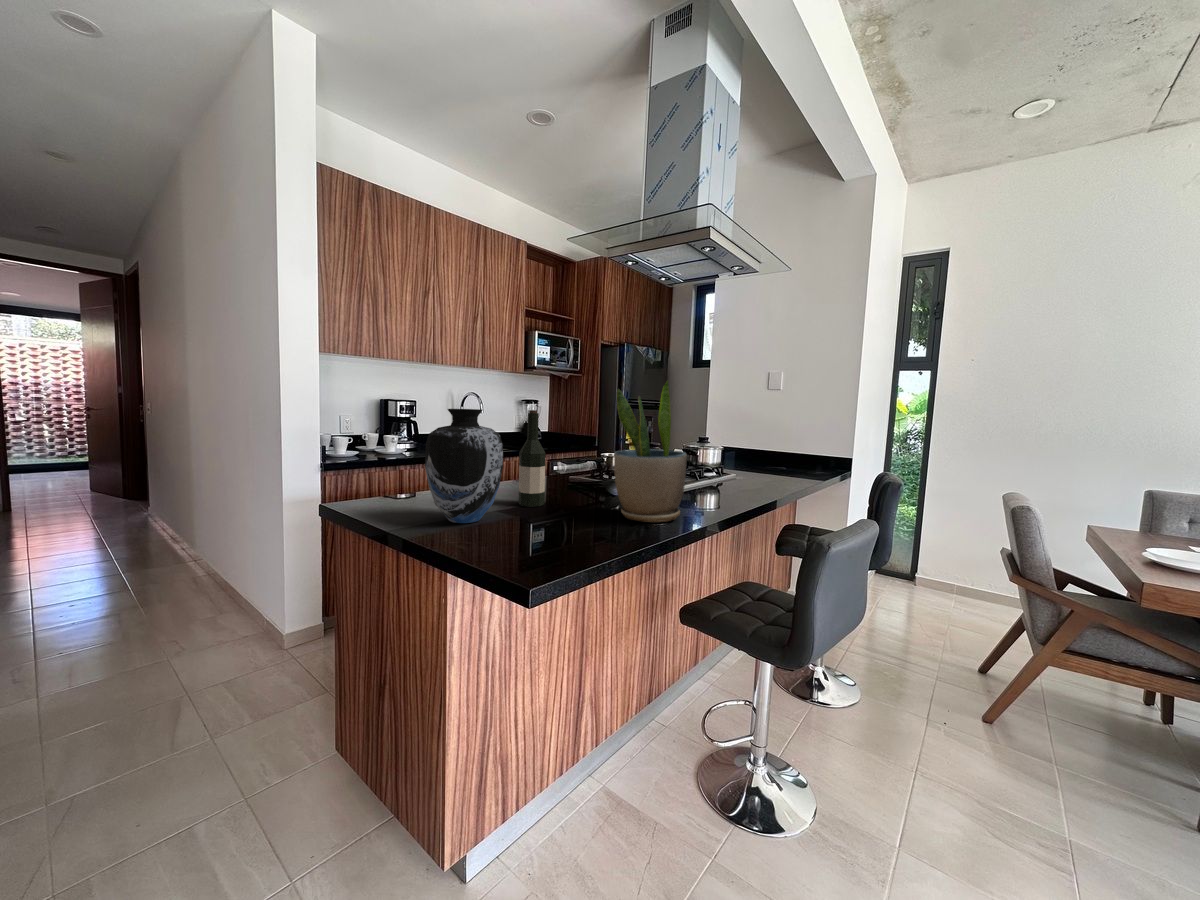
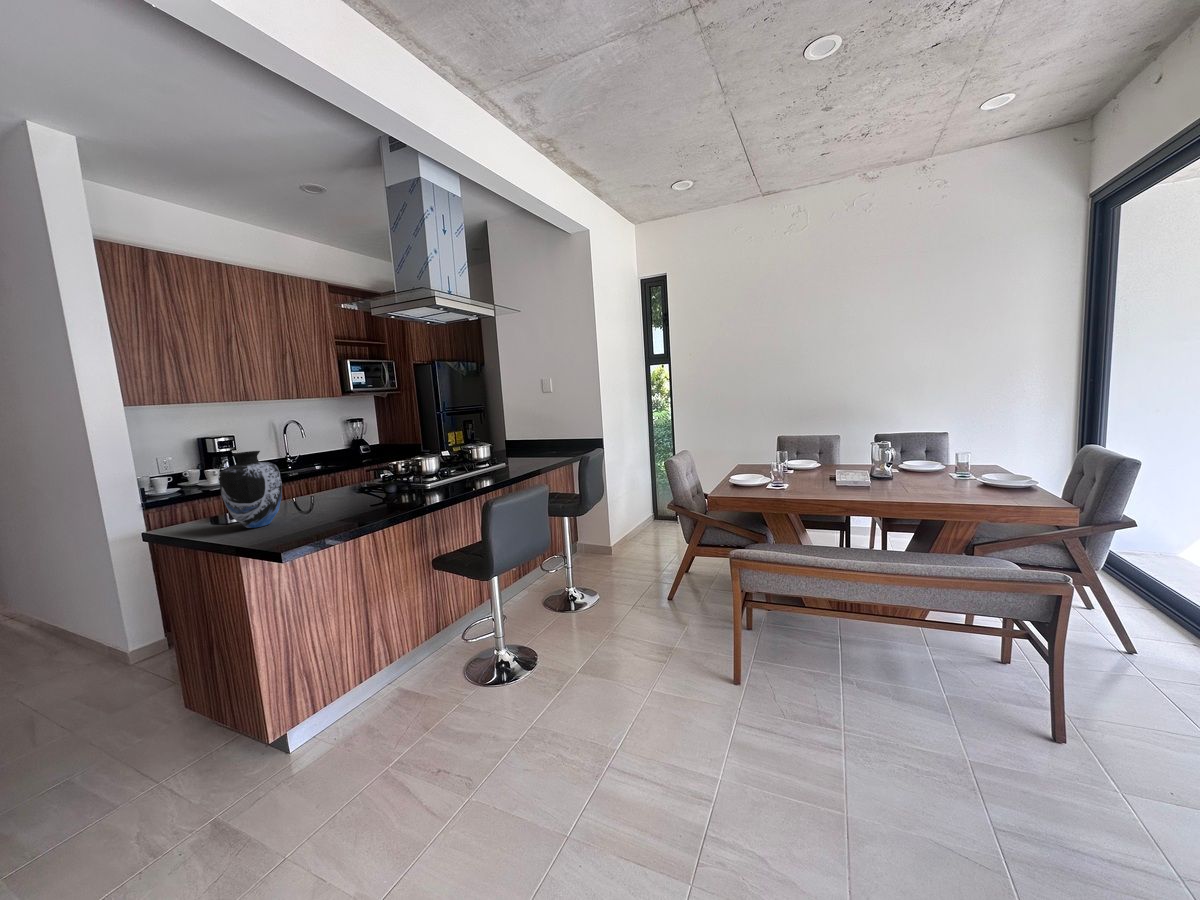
potted plant: present [614,381,687,522] -> none [359,417,418,508]
wine bottle: present [519,410,546,507] -> none [302,444,327,511]

